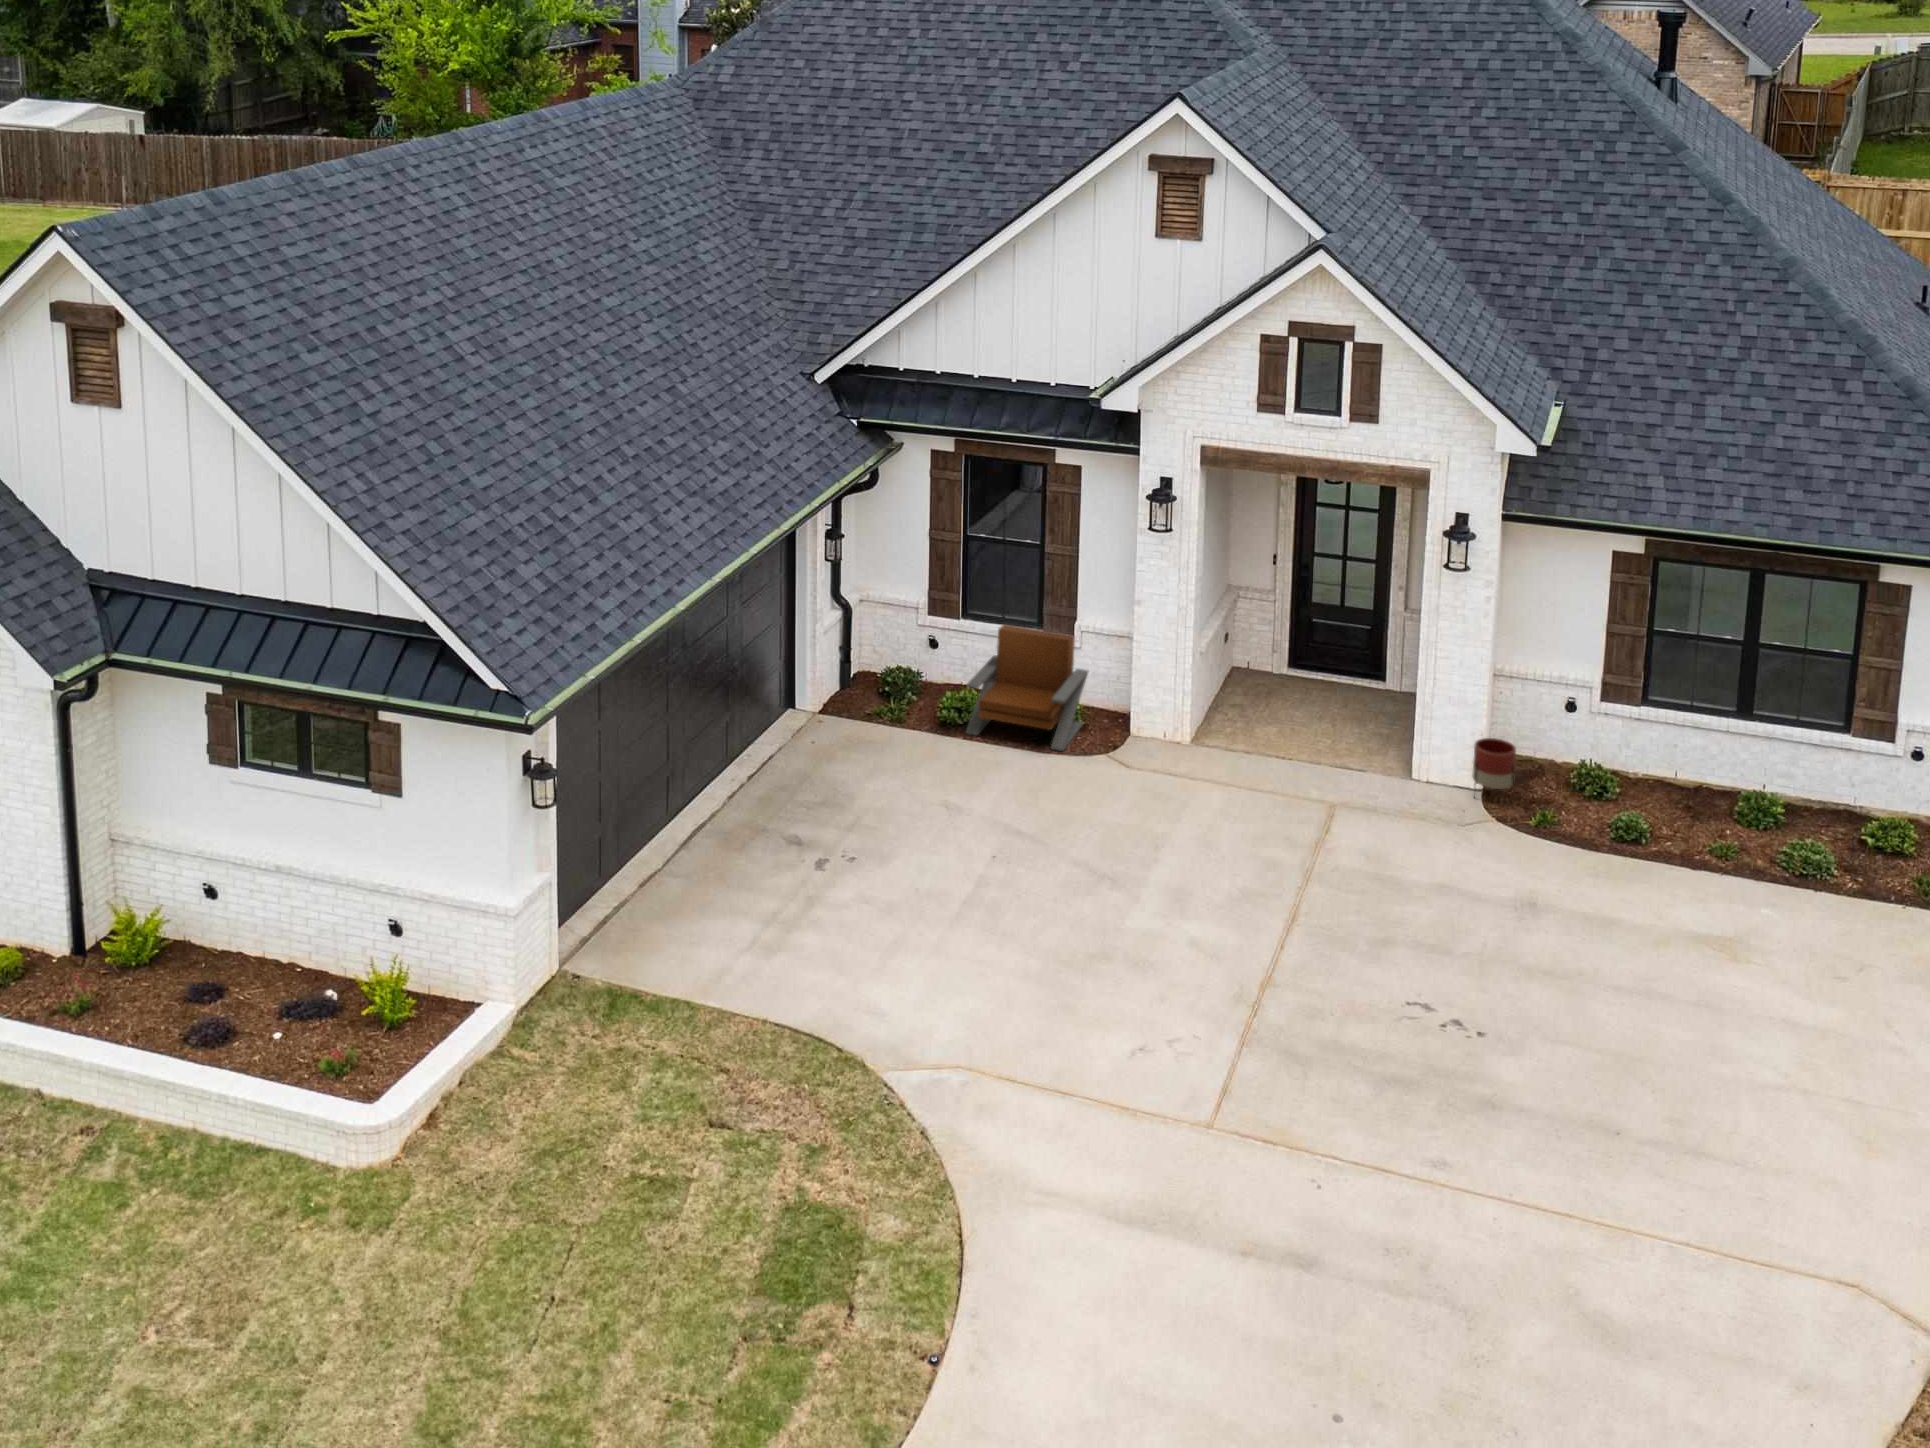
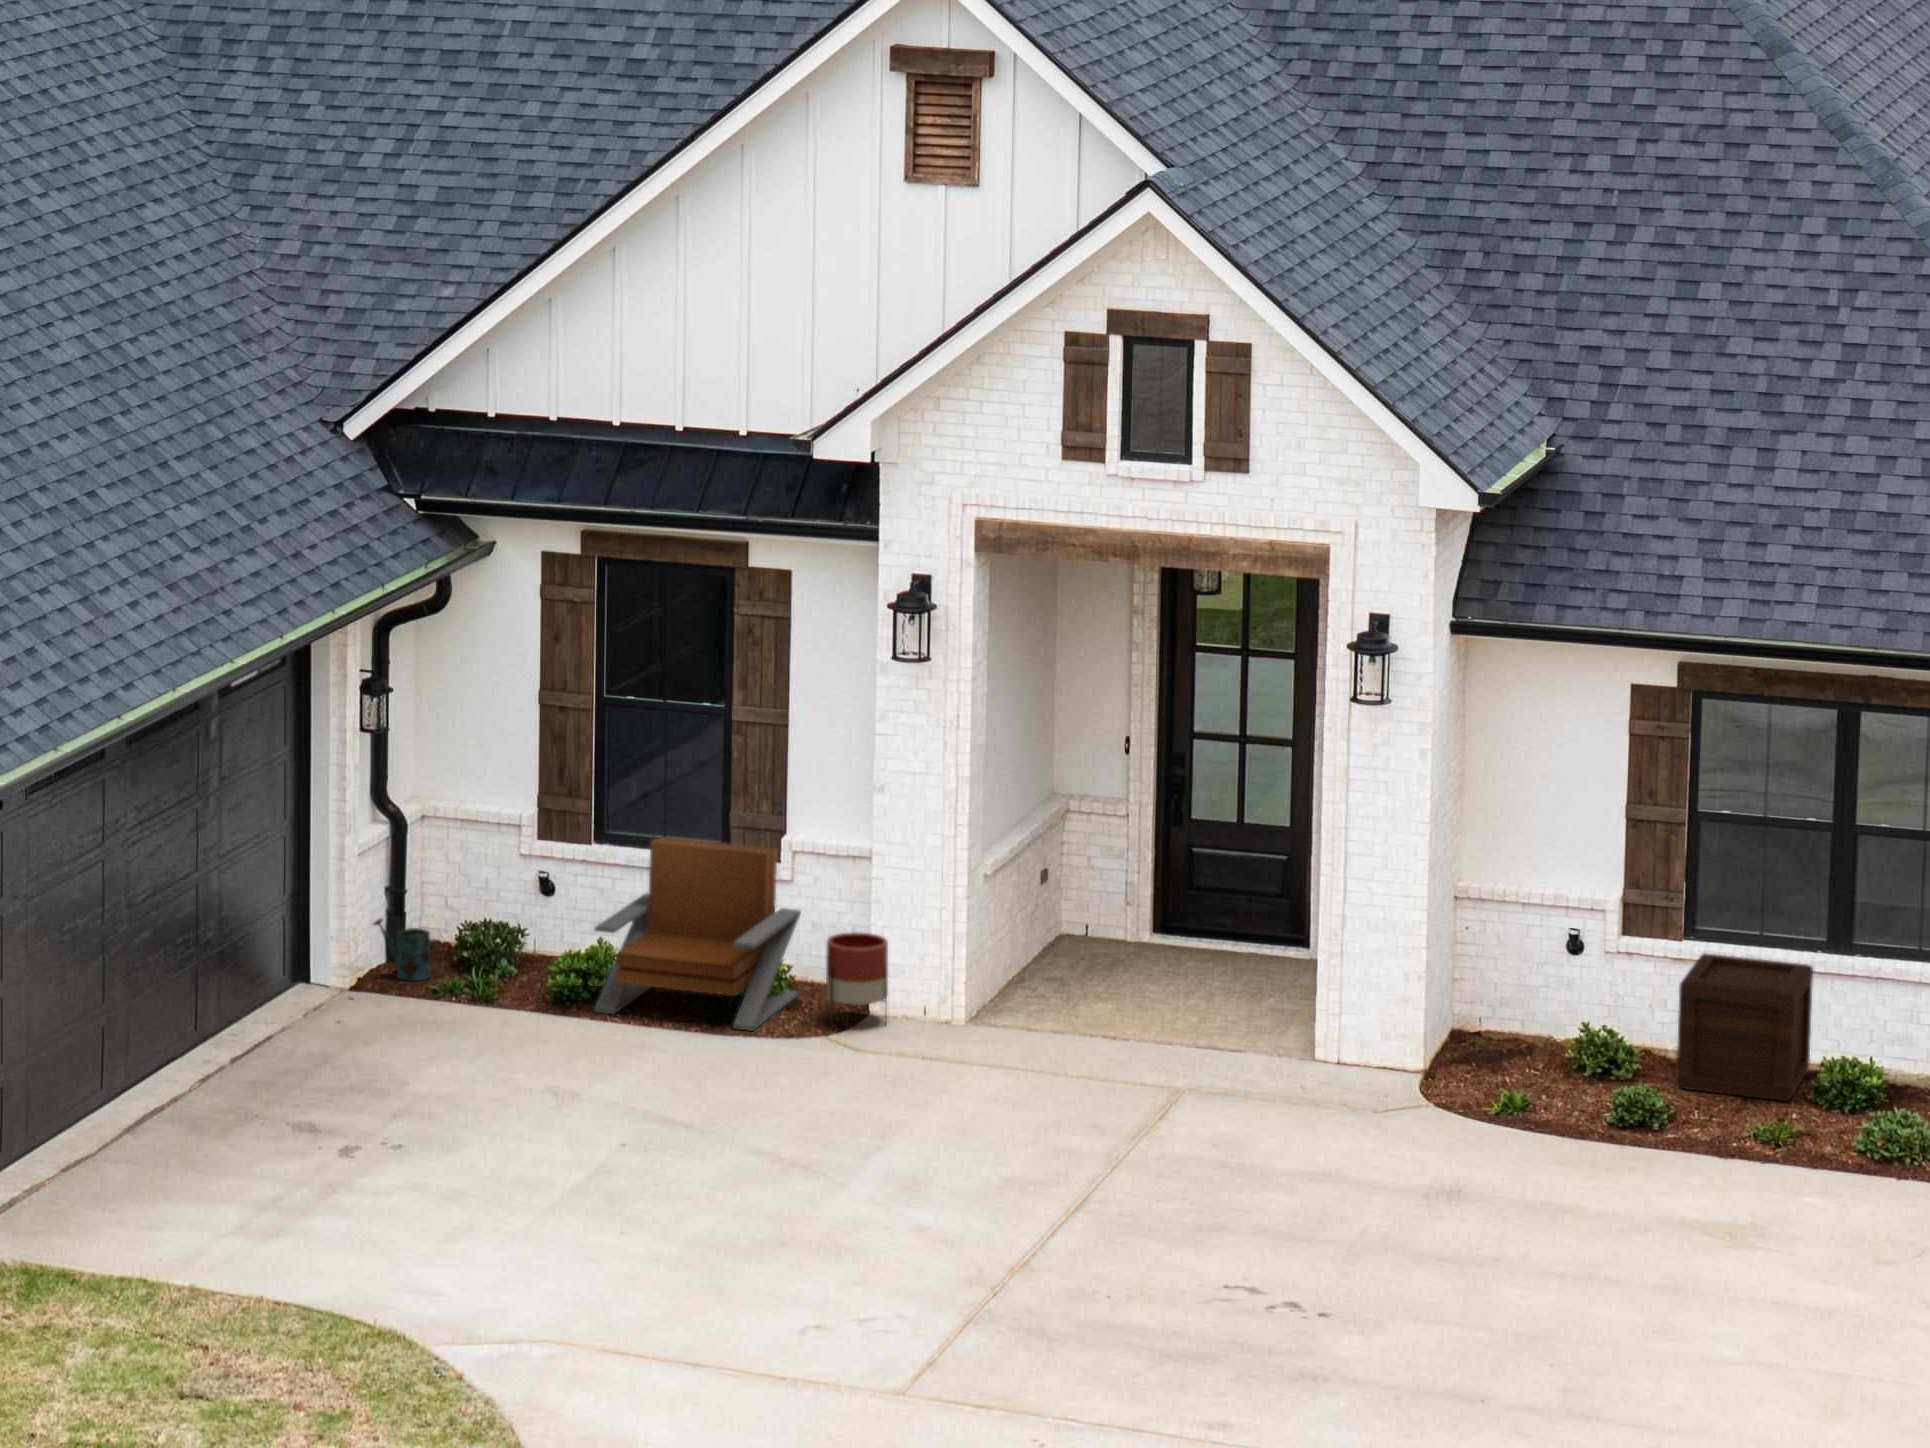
watering can: none [832,667,871,706] -> present [374,919,439,981]
wooden crate: none [1647,719,1731,822] -> present [1676,954,1813,1101]
planter: present [1472,738,1516,789] -> present [826,932,888,1006]

